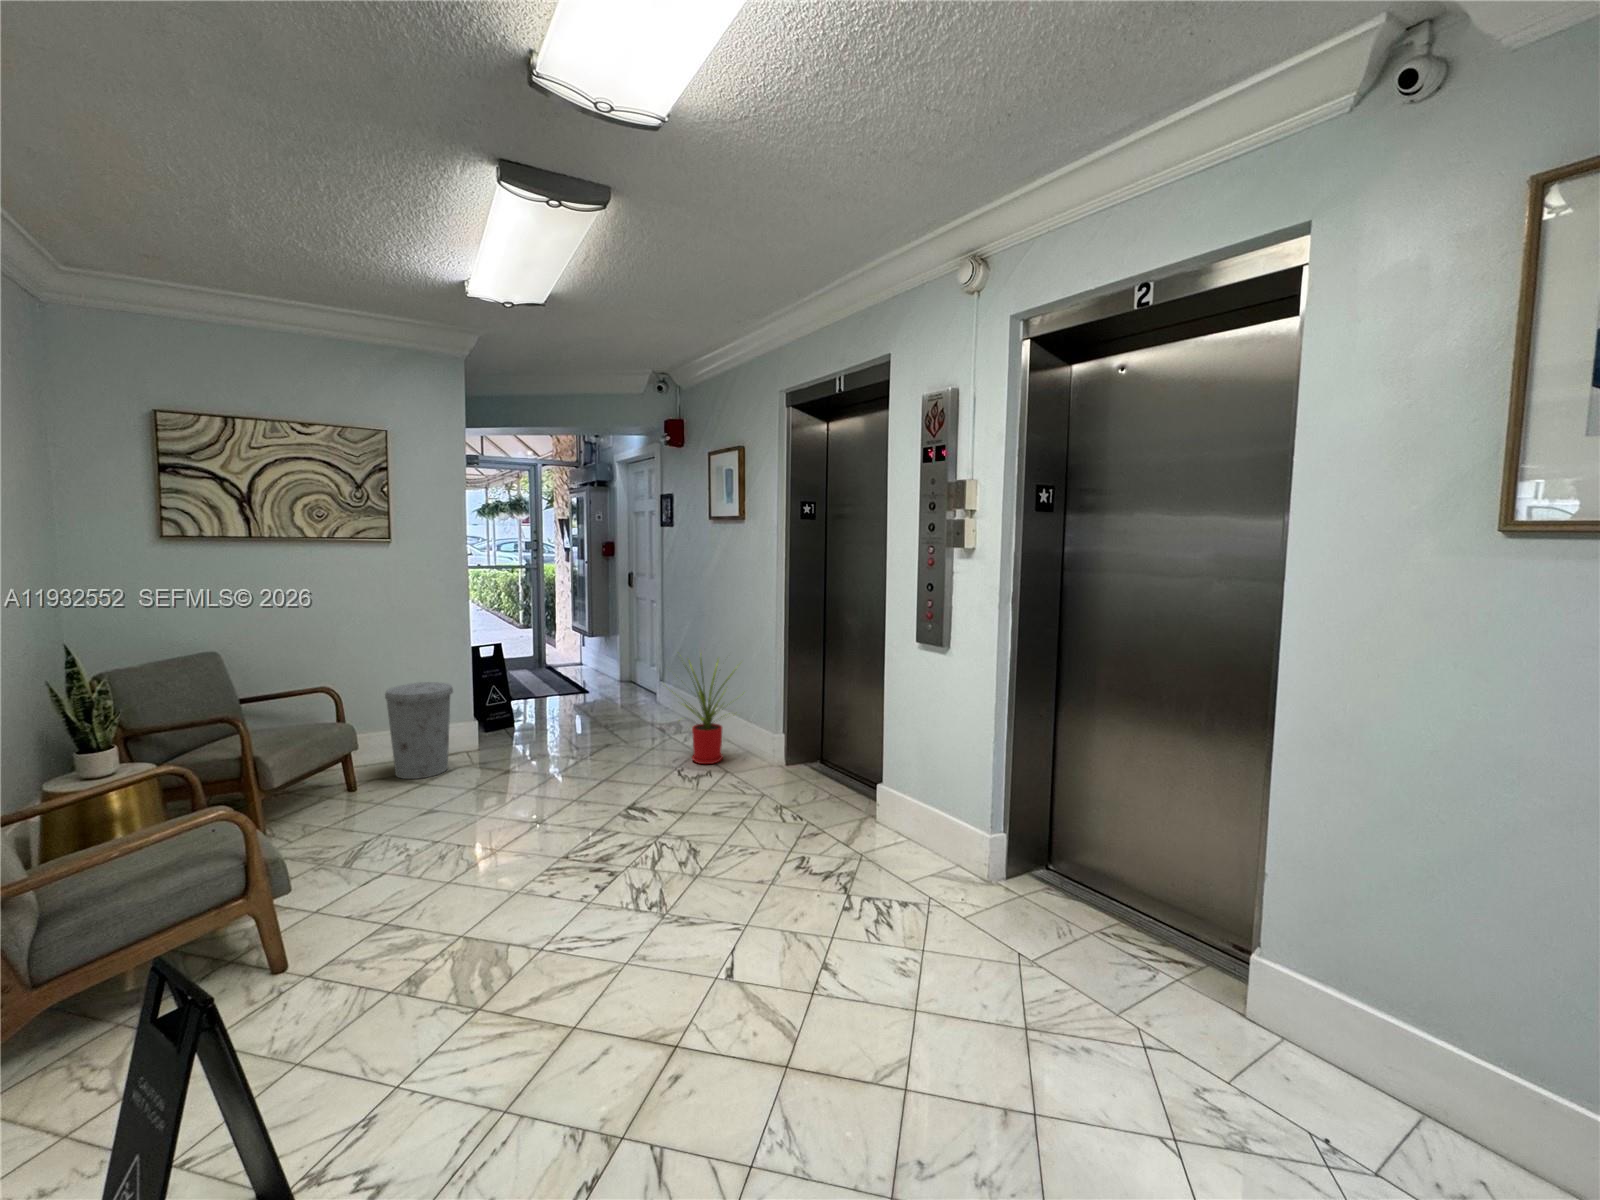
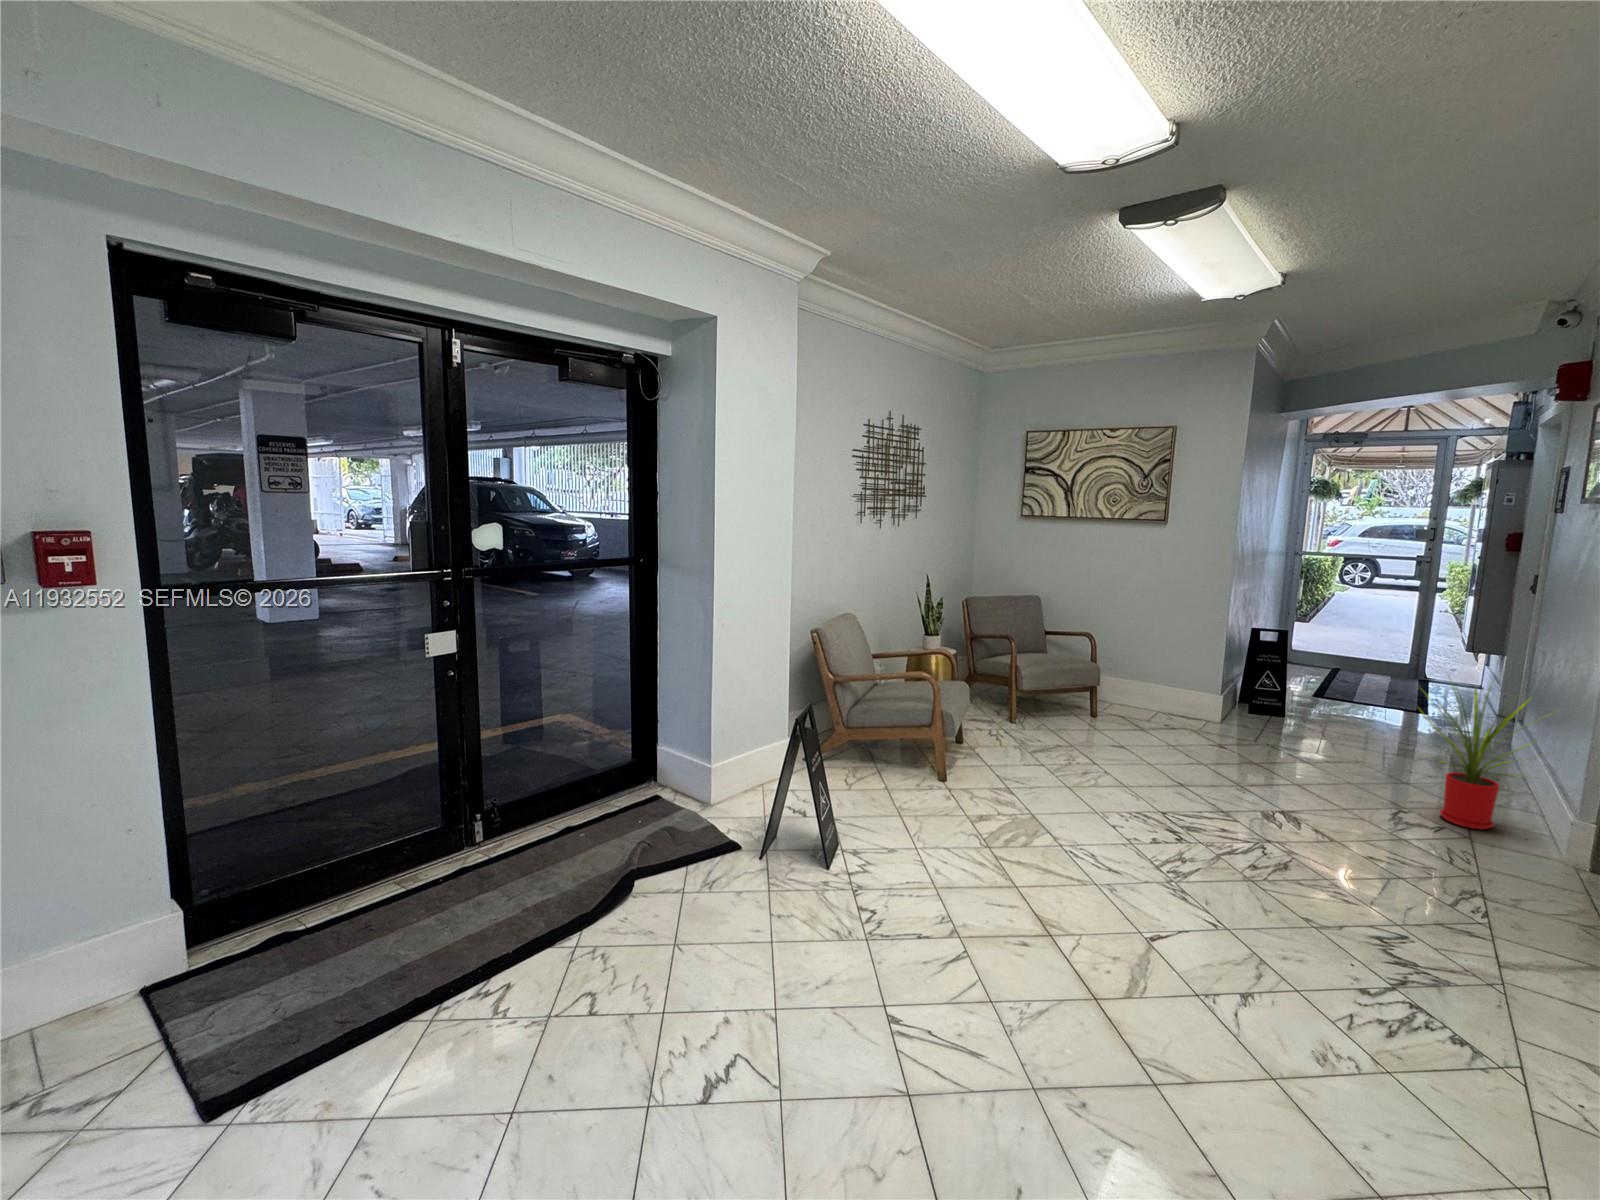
trash can: present [385,682,453,779] -> none [1136,646,1195,729]

